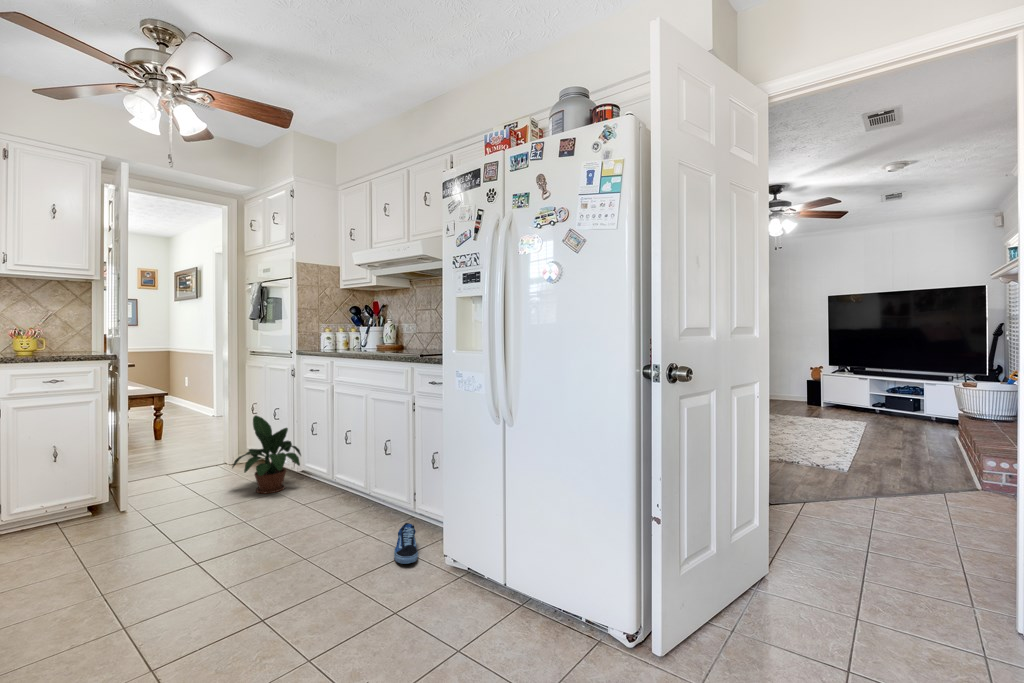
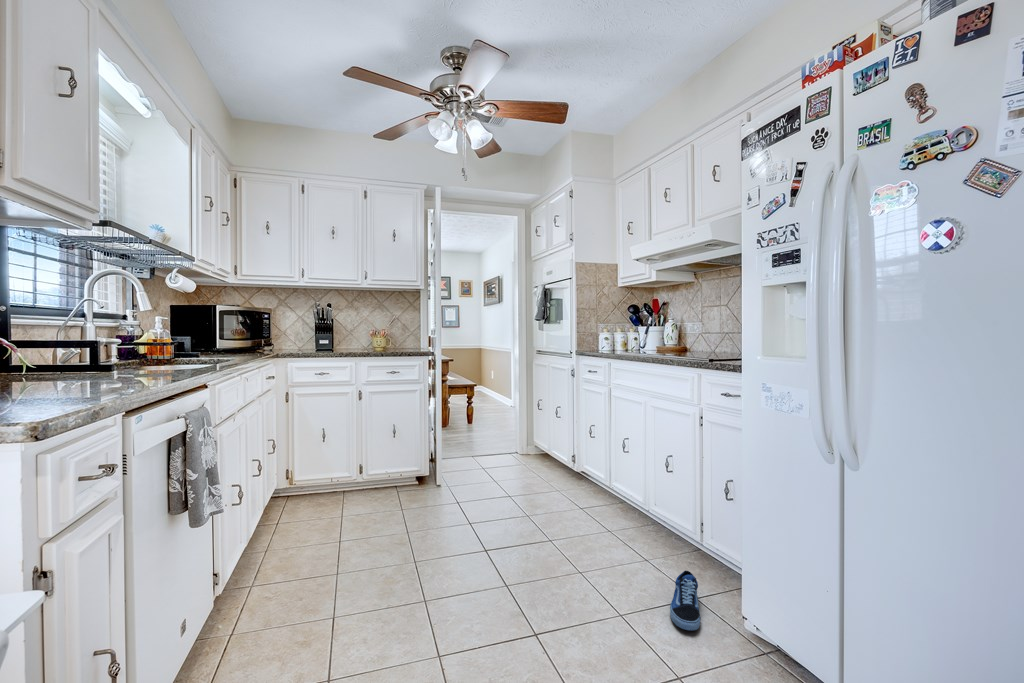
potted plant: present [232,416,301,494] -> none [517,413,578,492]

